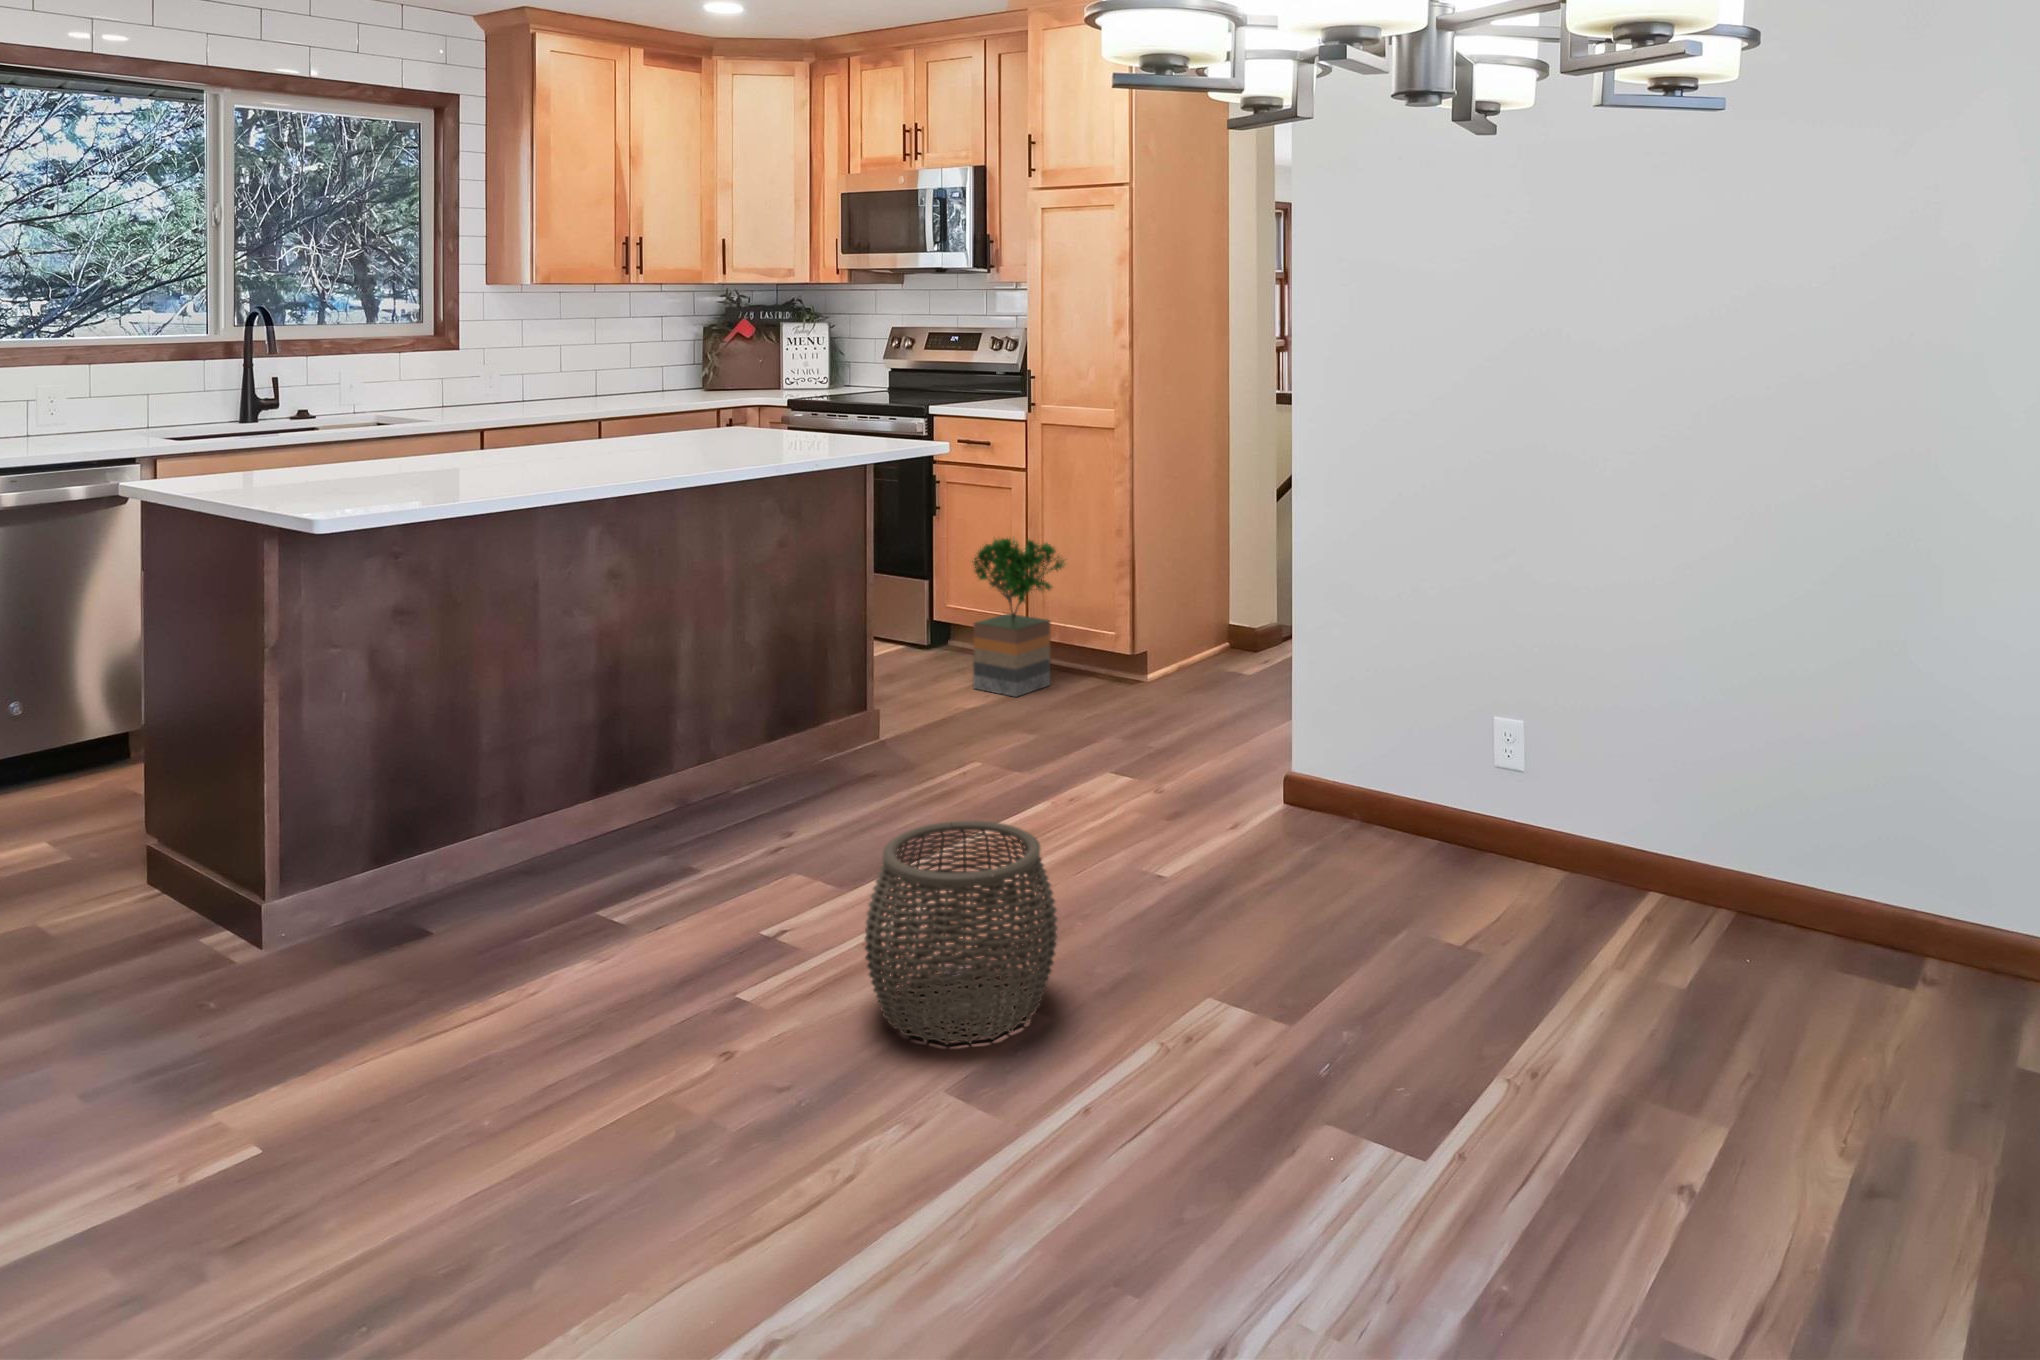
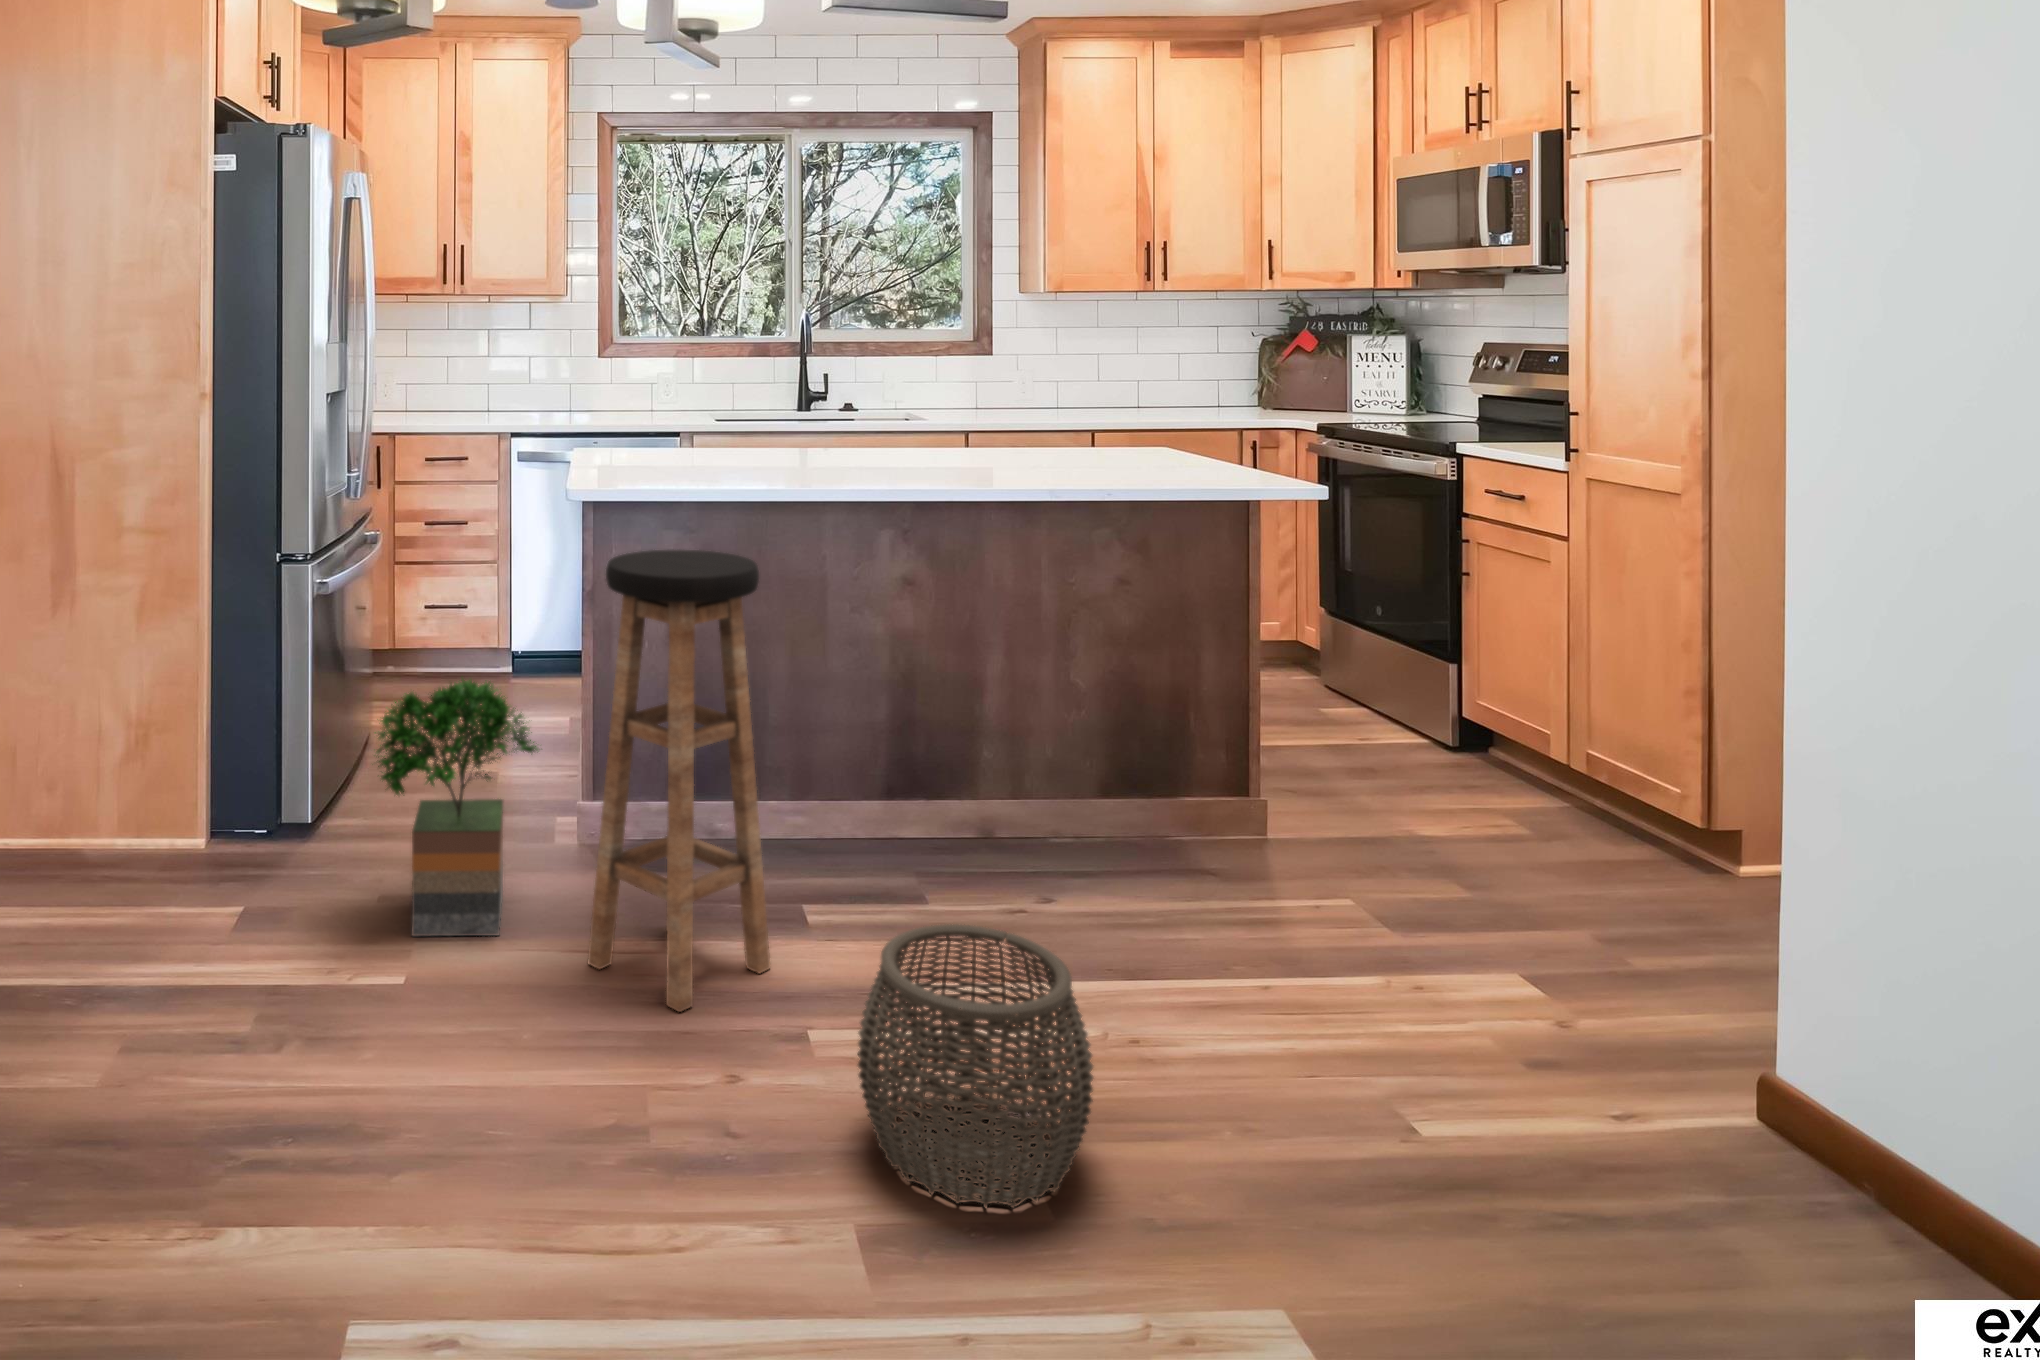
potted tree: present [972,538,1065,697] -> present [375,679,540,936]
bar stool: none [463,554,647,1040] -> present [588,550,770,1012]

